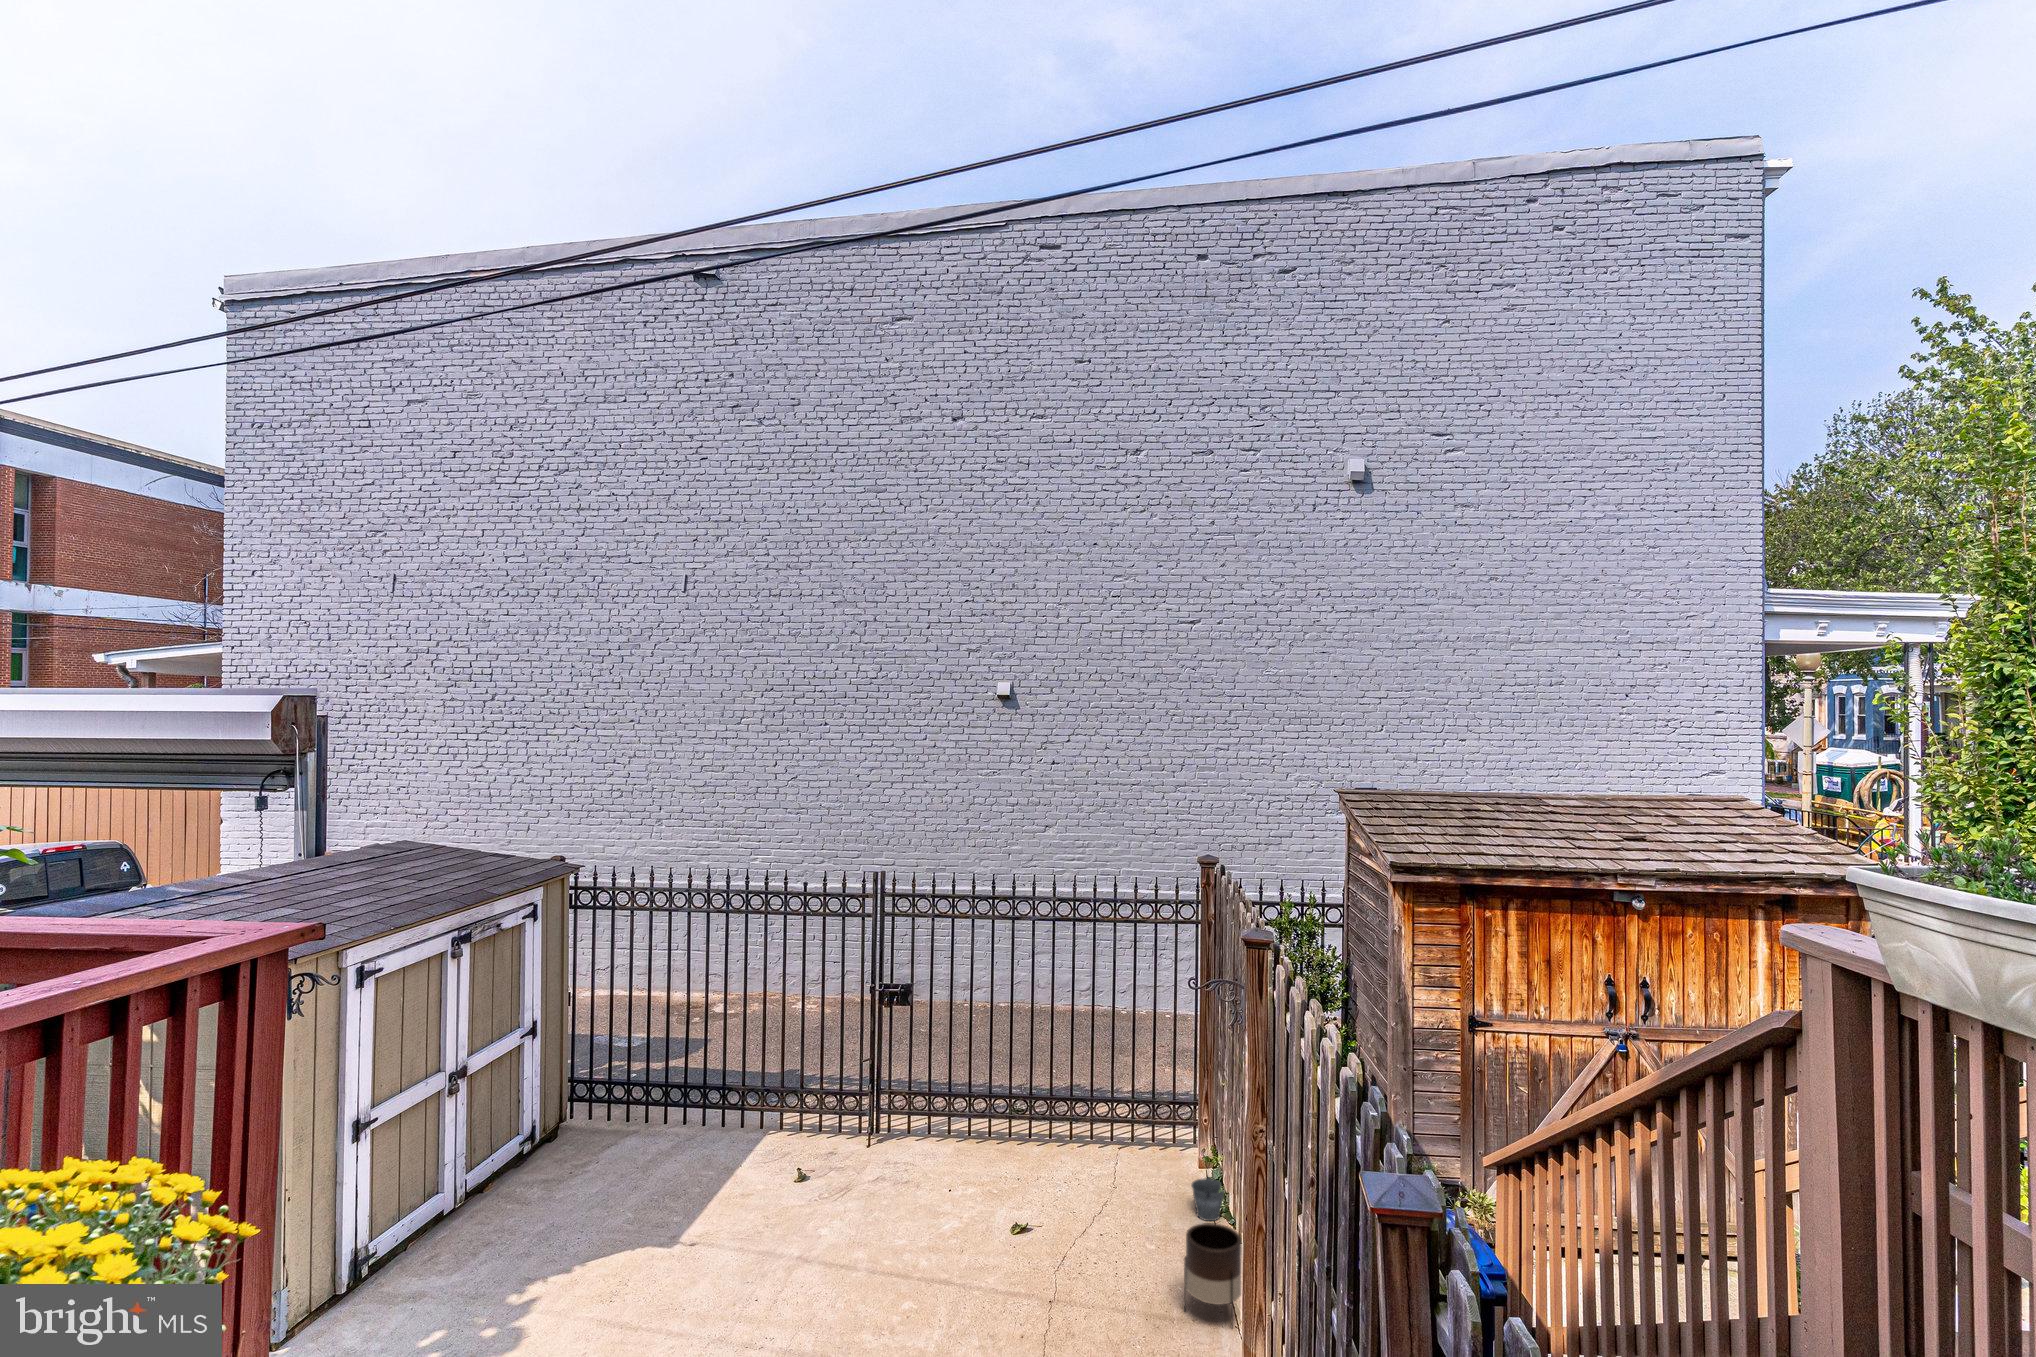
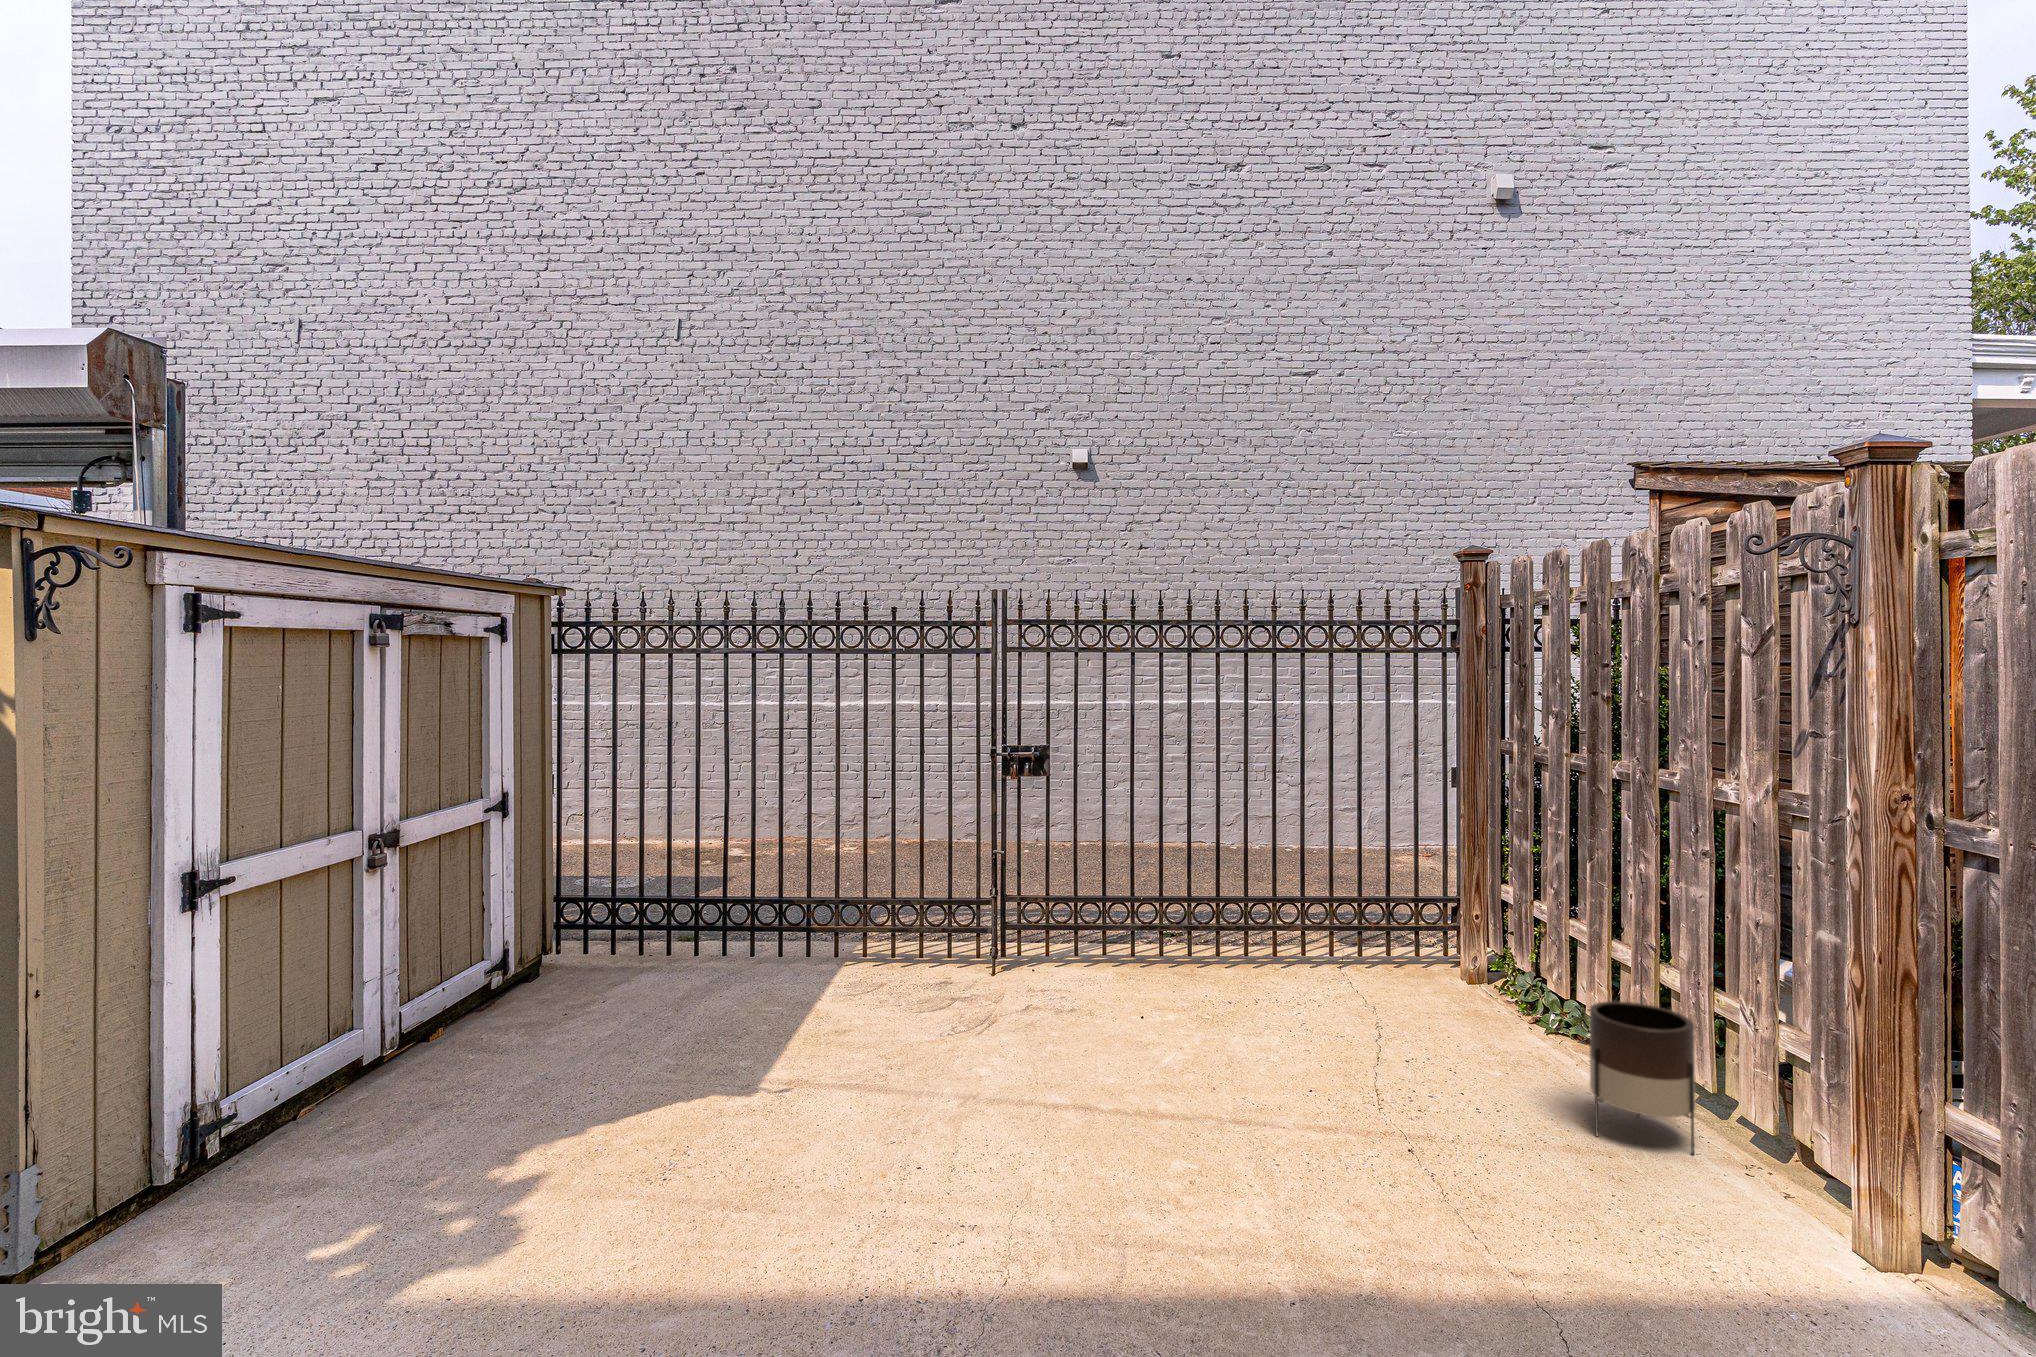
bucket: present [1191,1176,1224,1221] -> none [1481,956,1536,1030]

